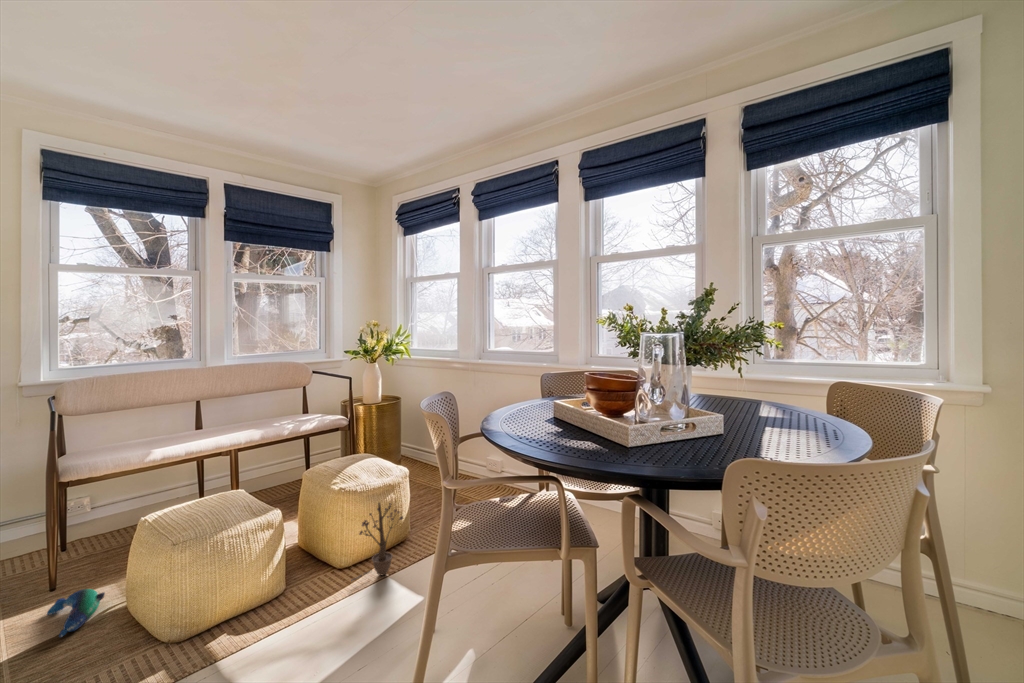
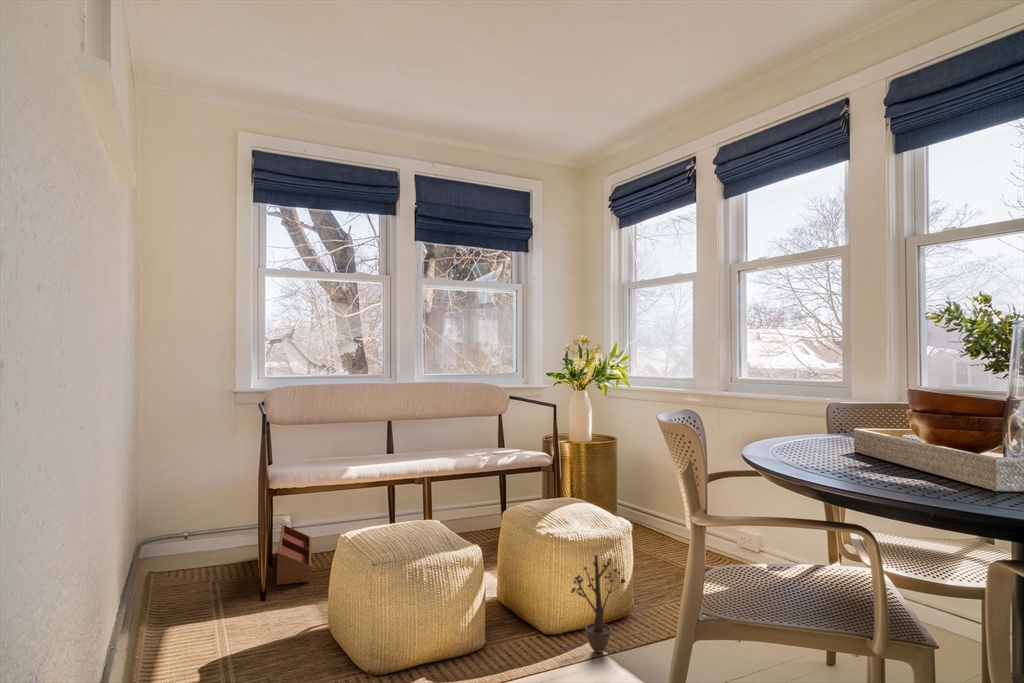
storage bin: none [67,506,114,569] -> present [277,525,311,585]
plush toy: present [47,589,105,637] -> none [264,602,312,645]

